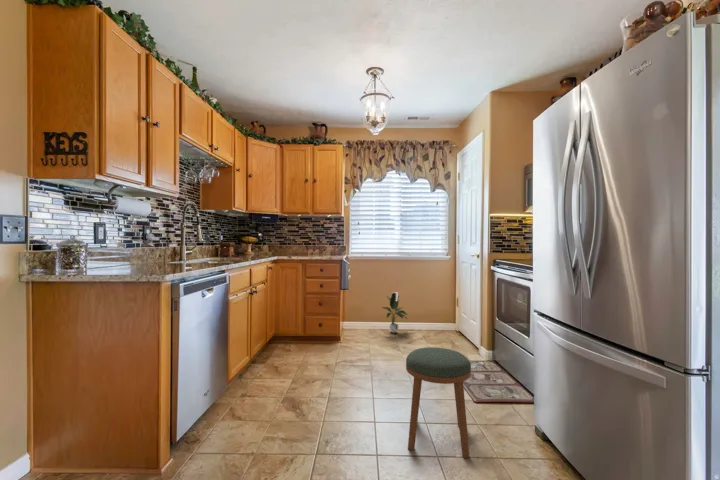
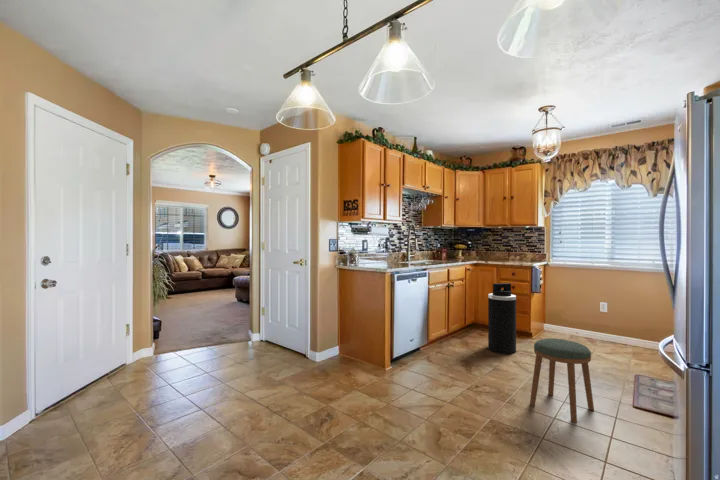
trash can: none [305,281,338,372] -> present [488,283,516,354]
potted plant: present [382,293,407,333] -> none [581,303,616,343]

